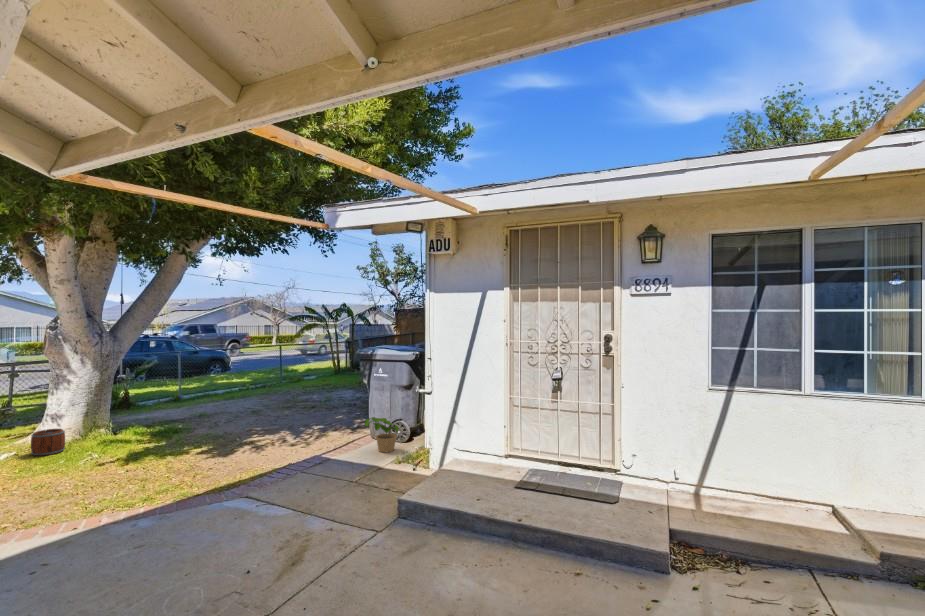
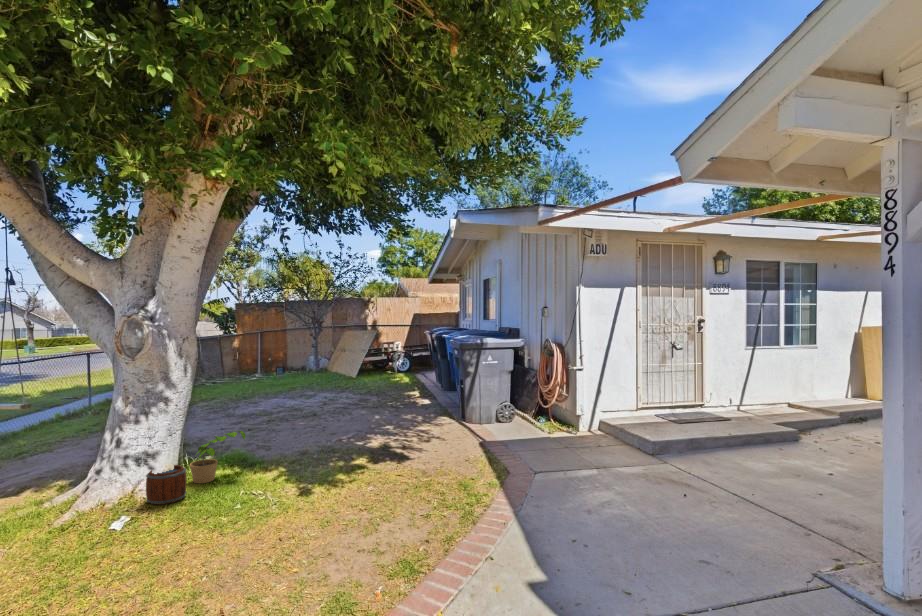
potted plant: present [365,417,399,452] -> present [190,431,246,483]

